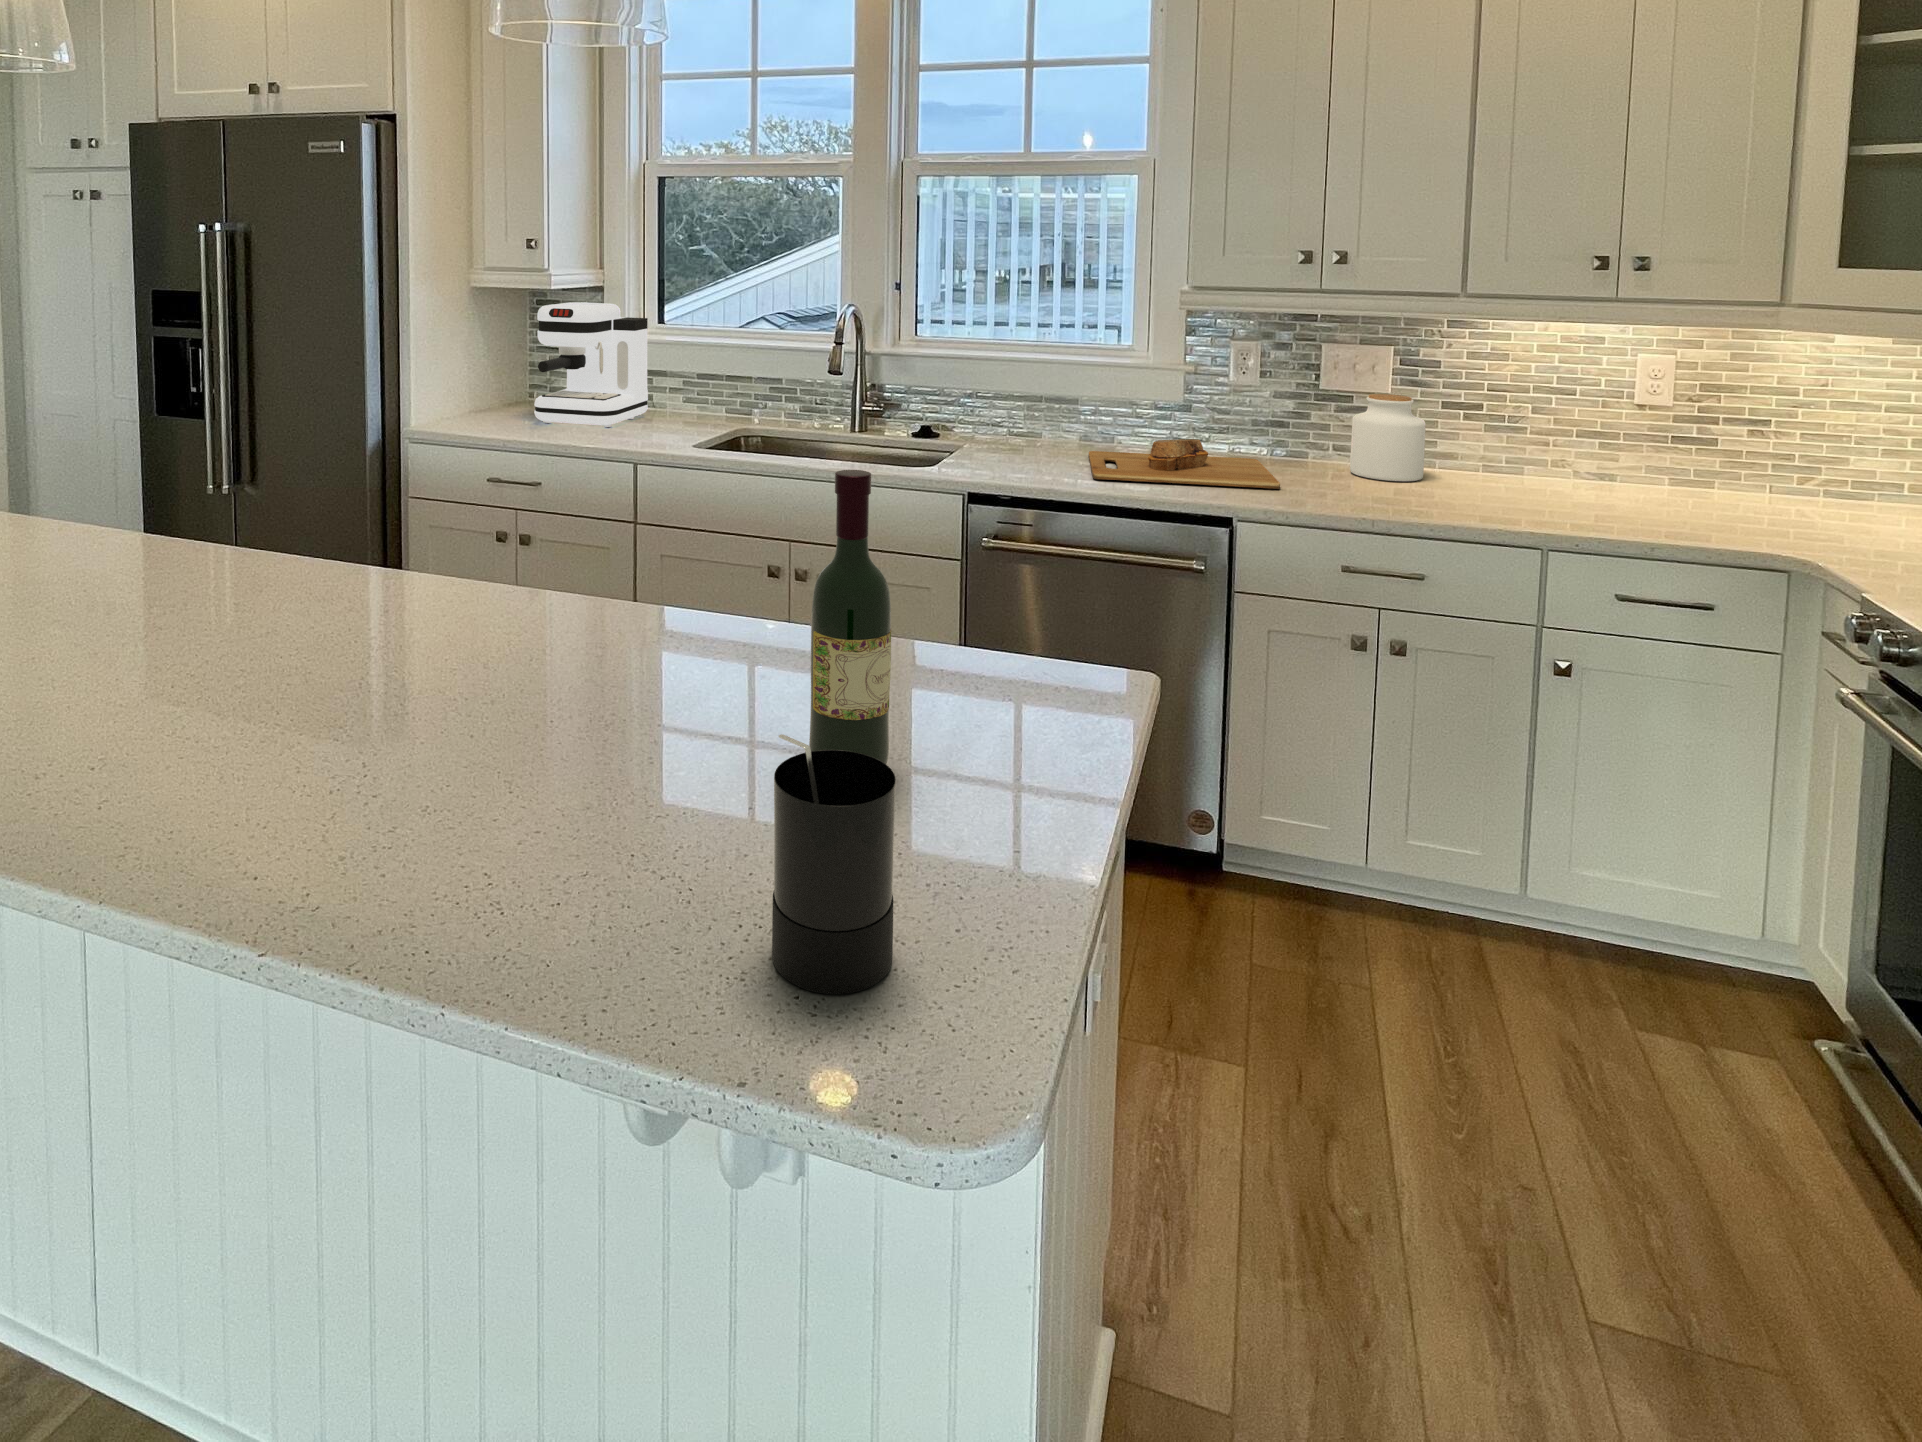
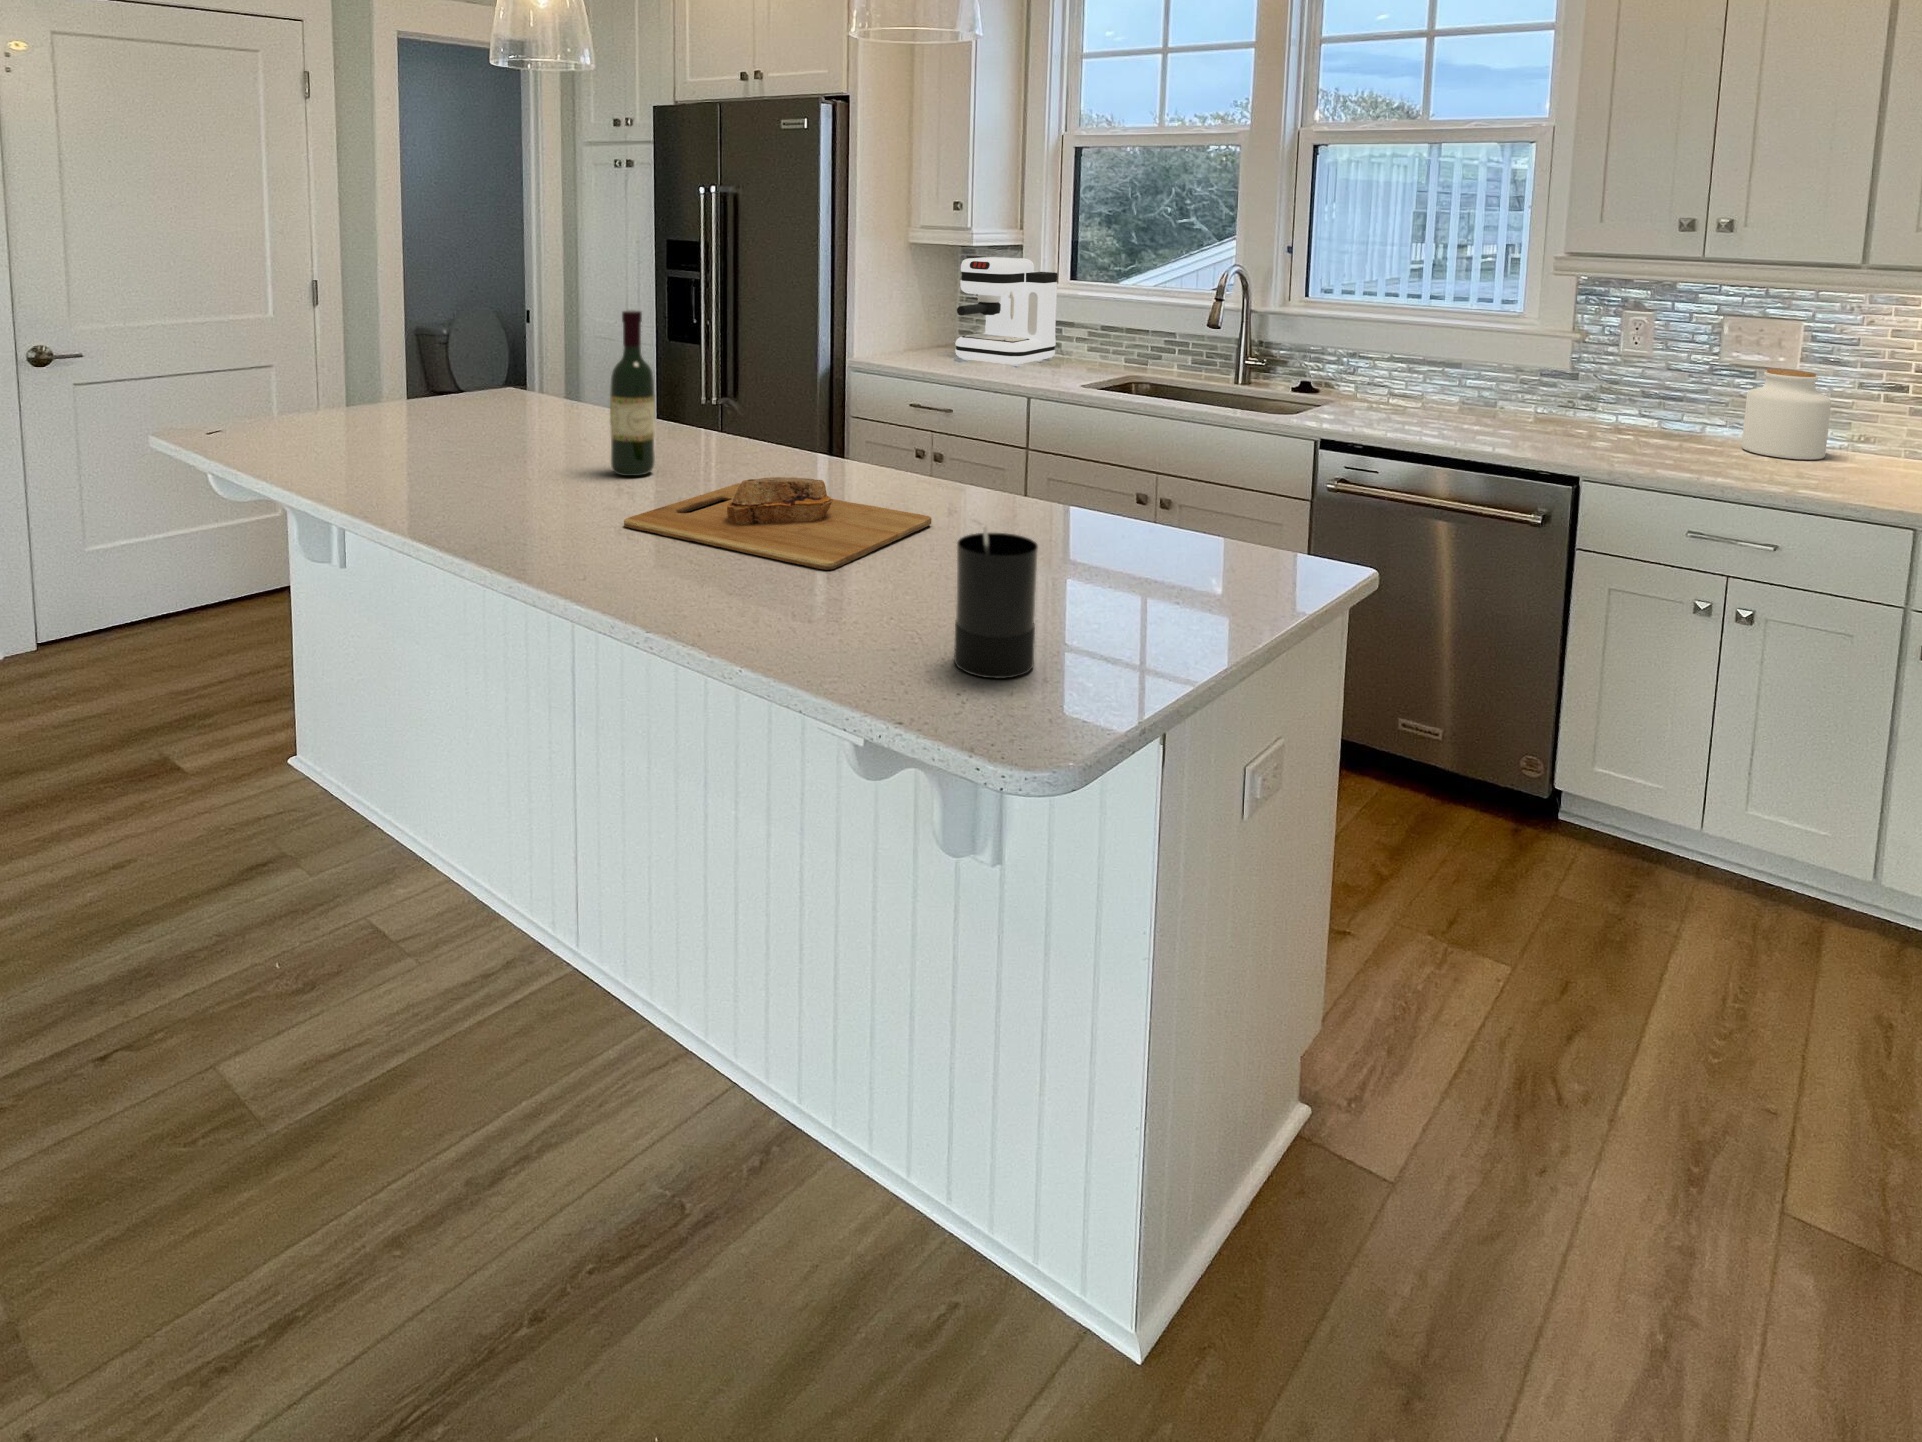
cutting board: present [1089,439,1280,489] -> present [624,477,931,570]
wine bottle: present [809,470,891,764] -> present [610,310,655,476]

